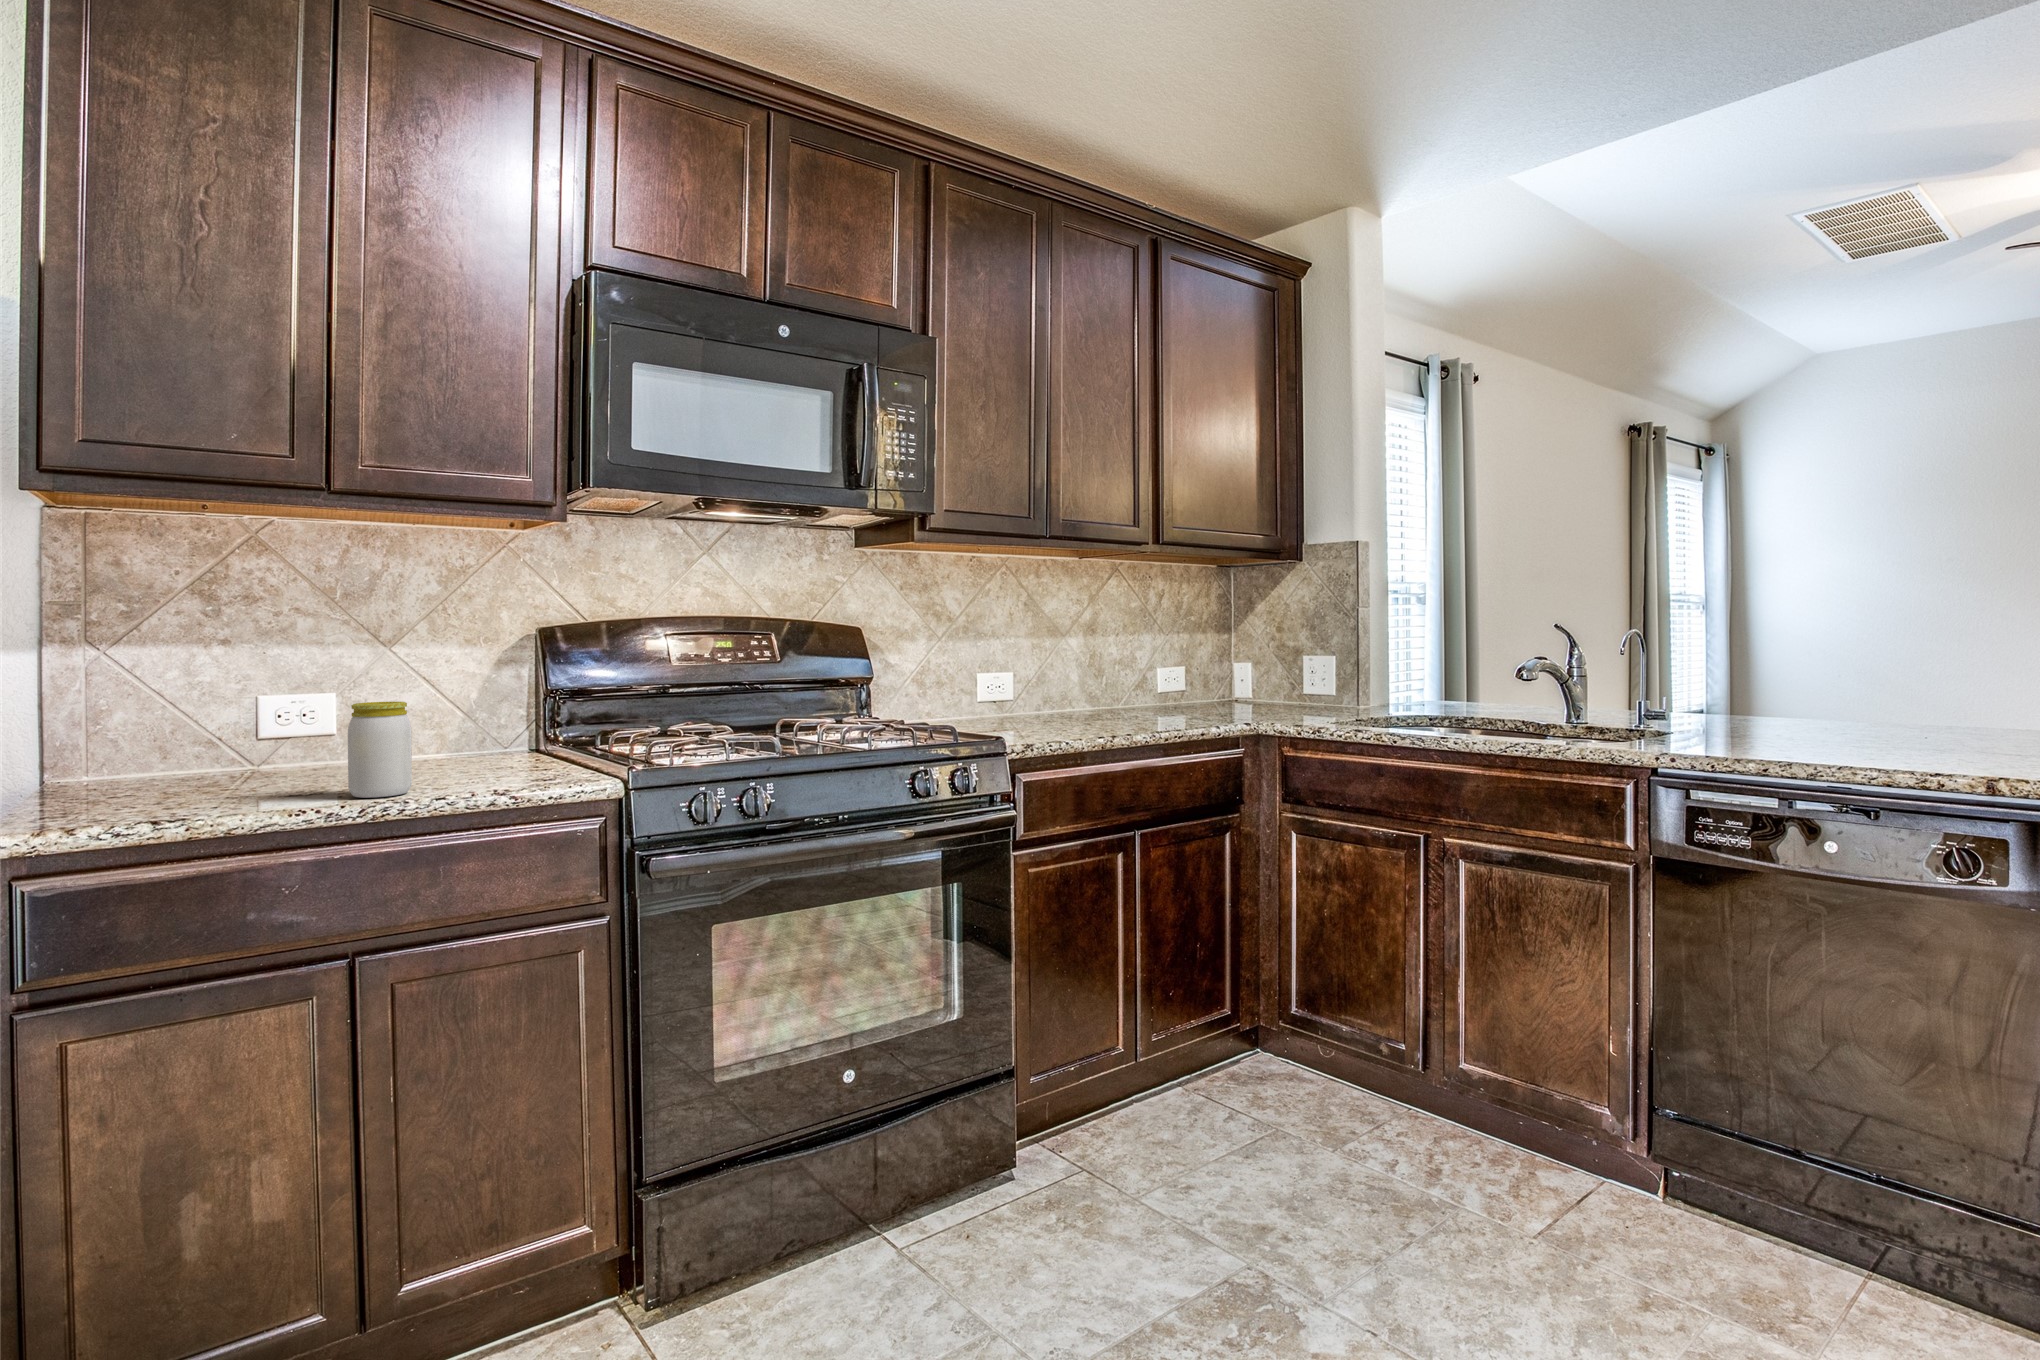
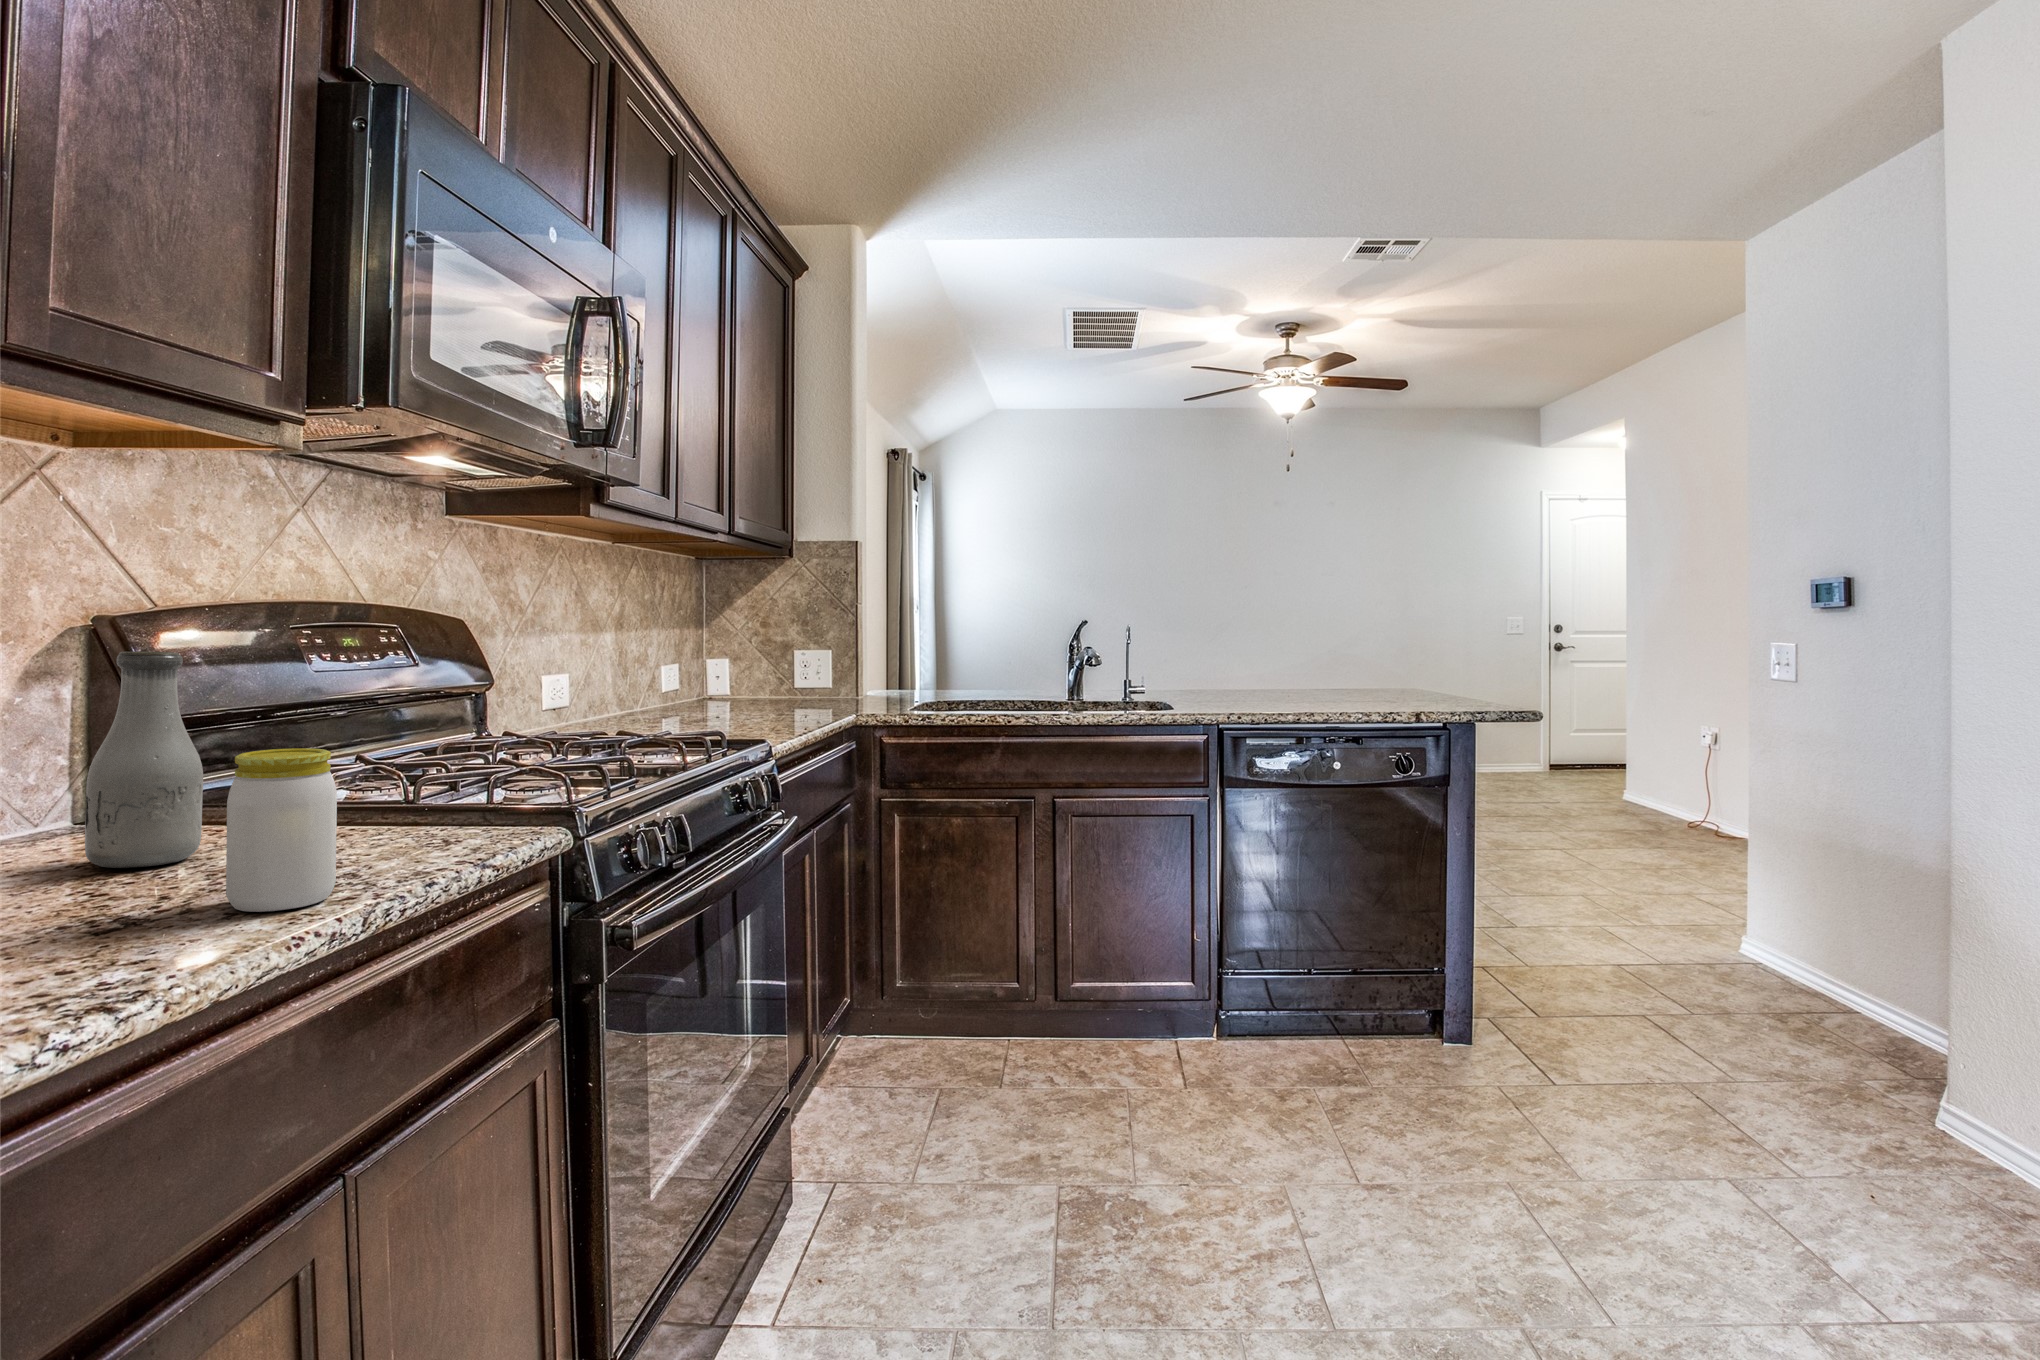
bottle: none [422,645,482,772] -> present [85,652,203,868]

